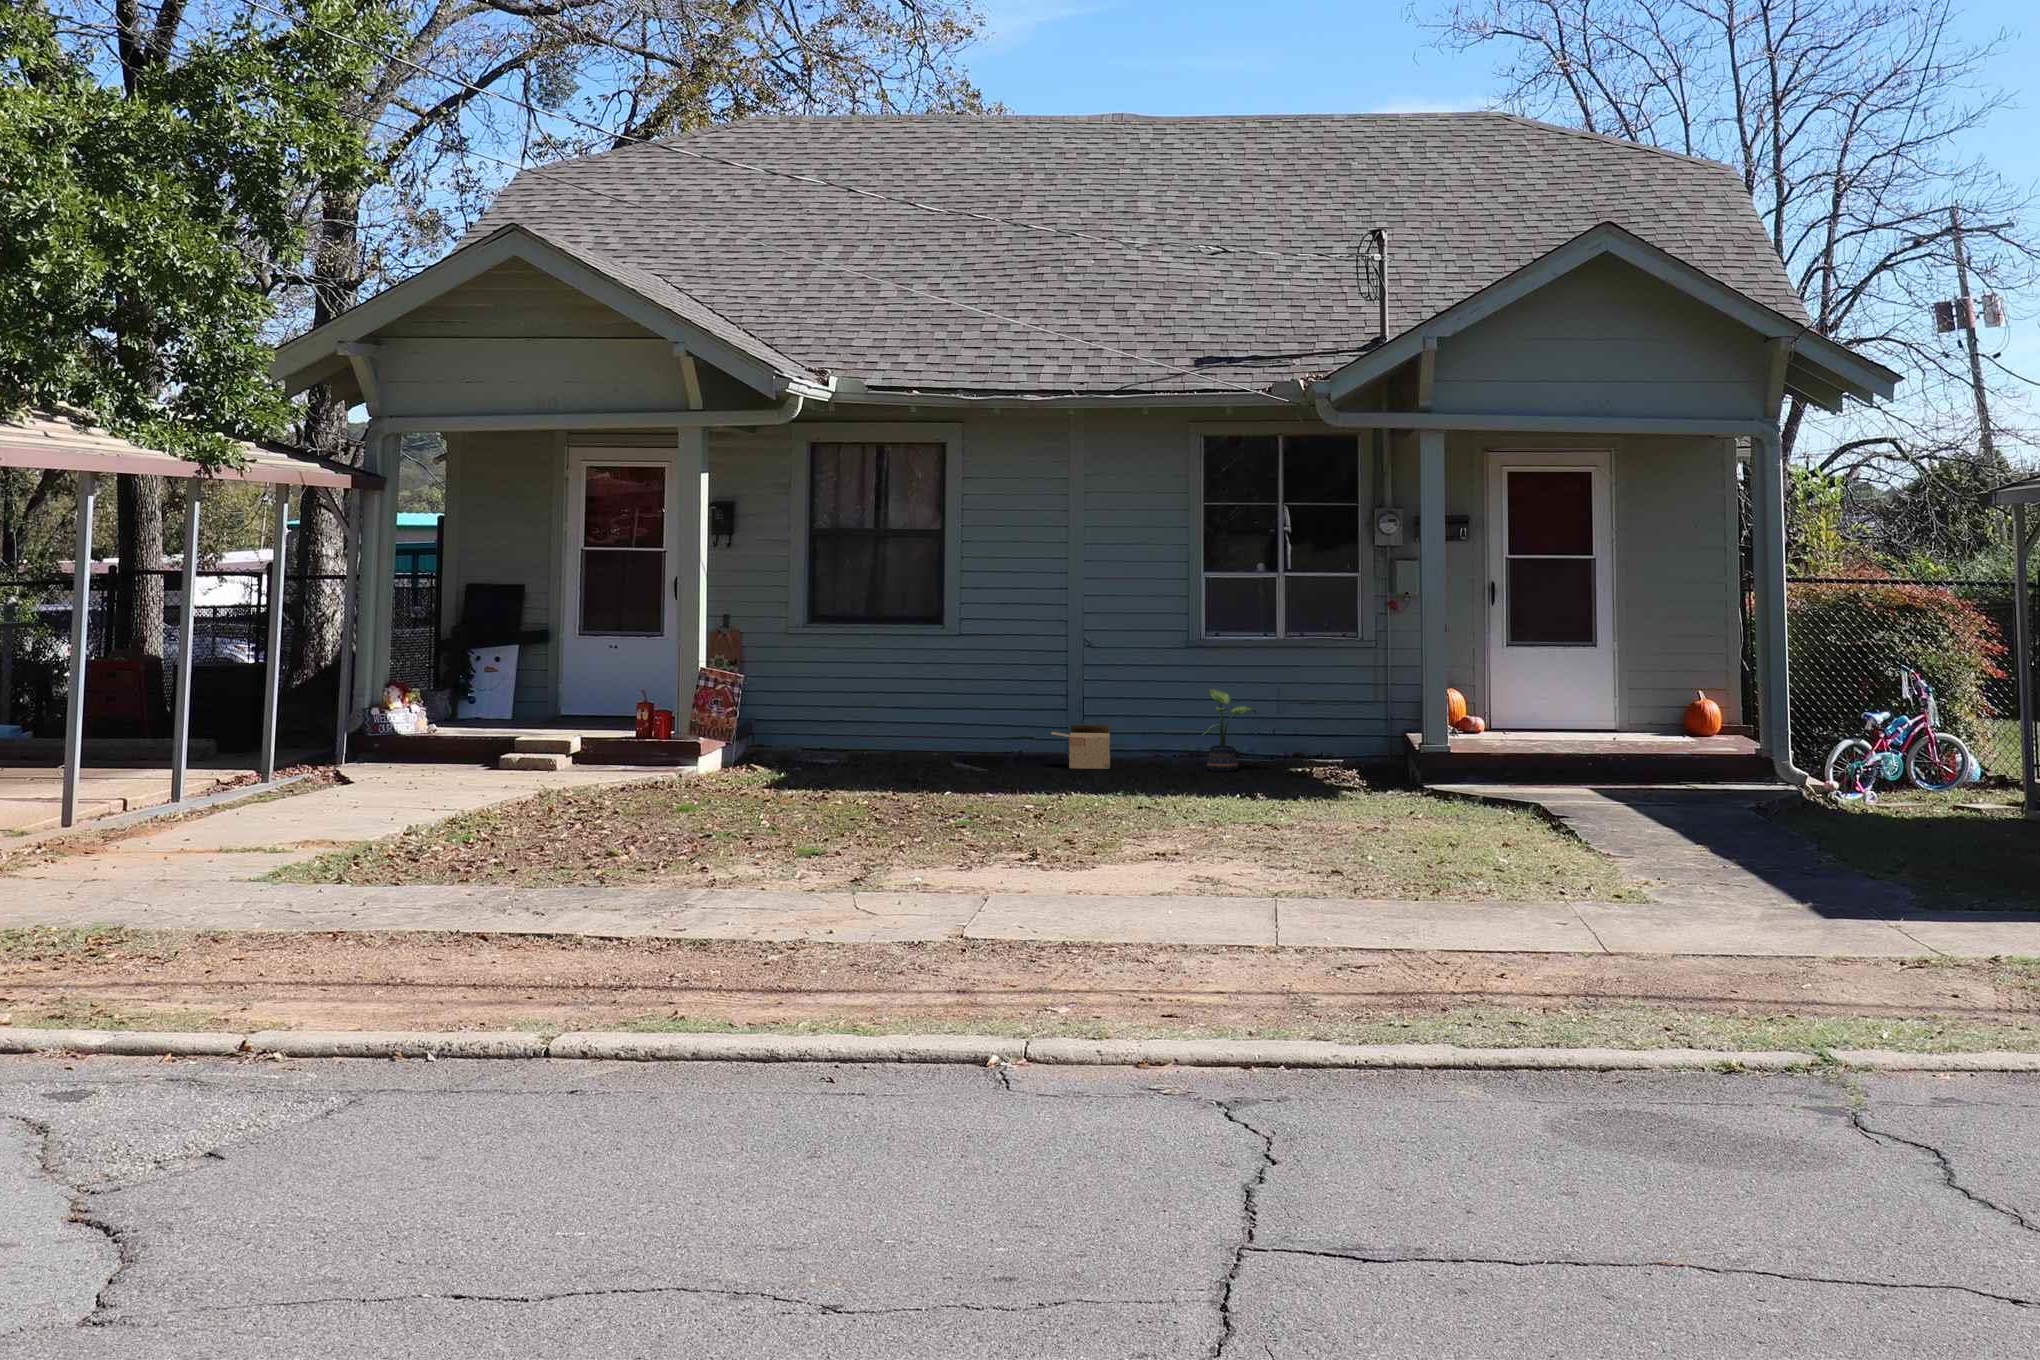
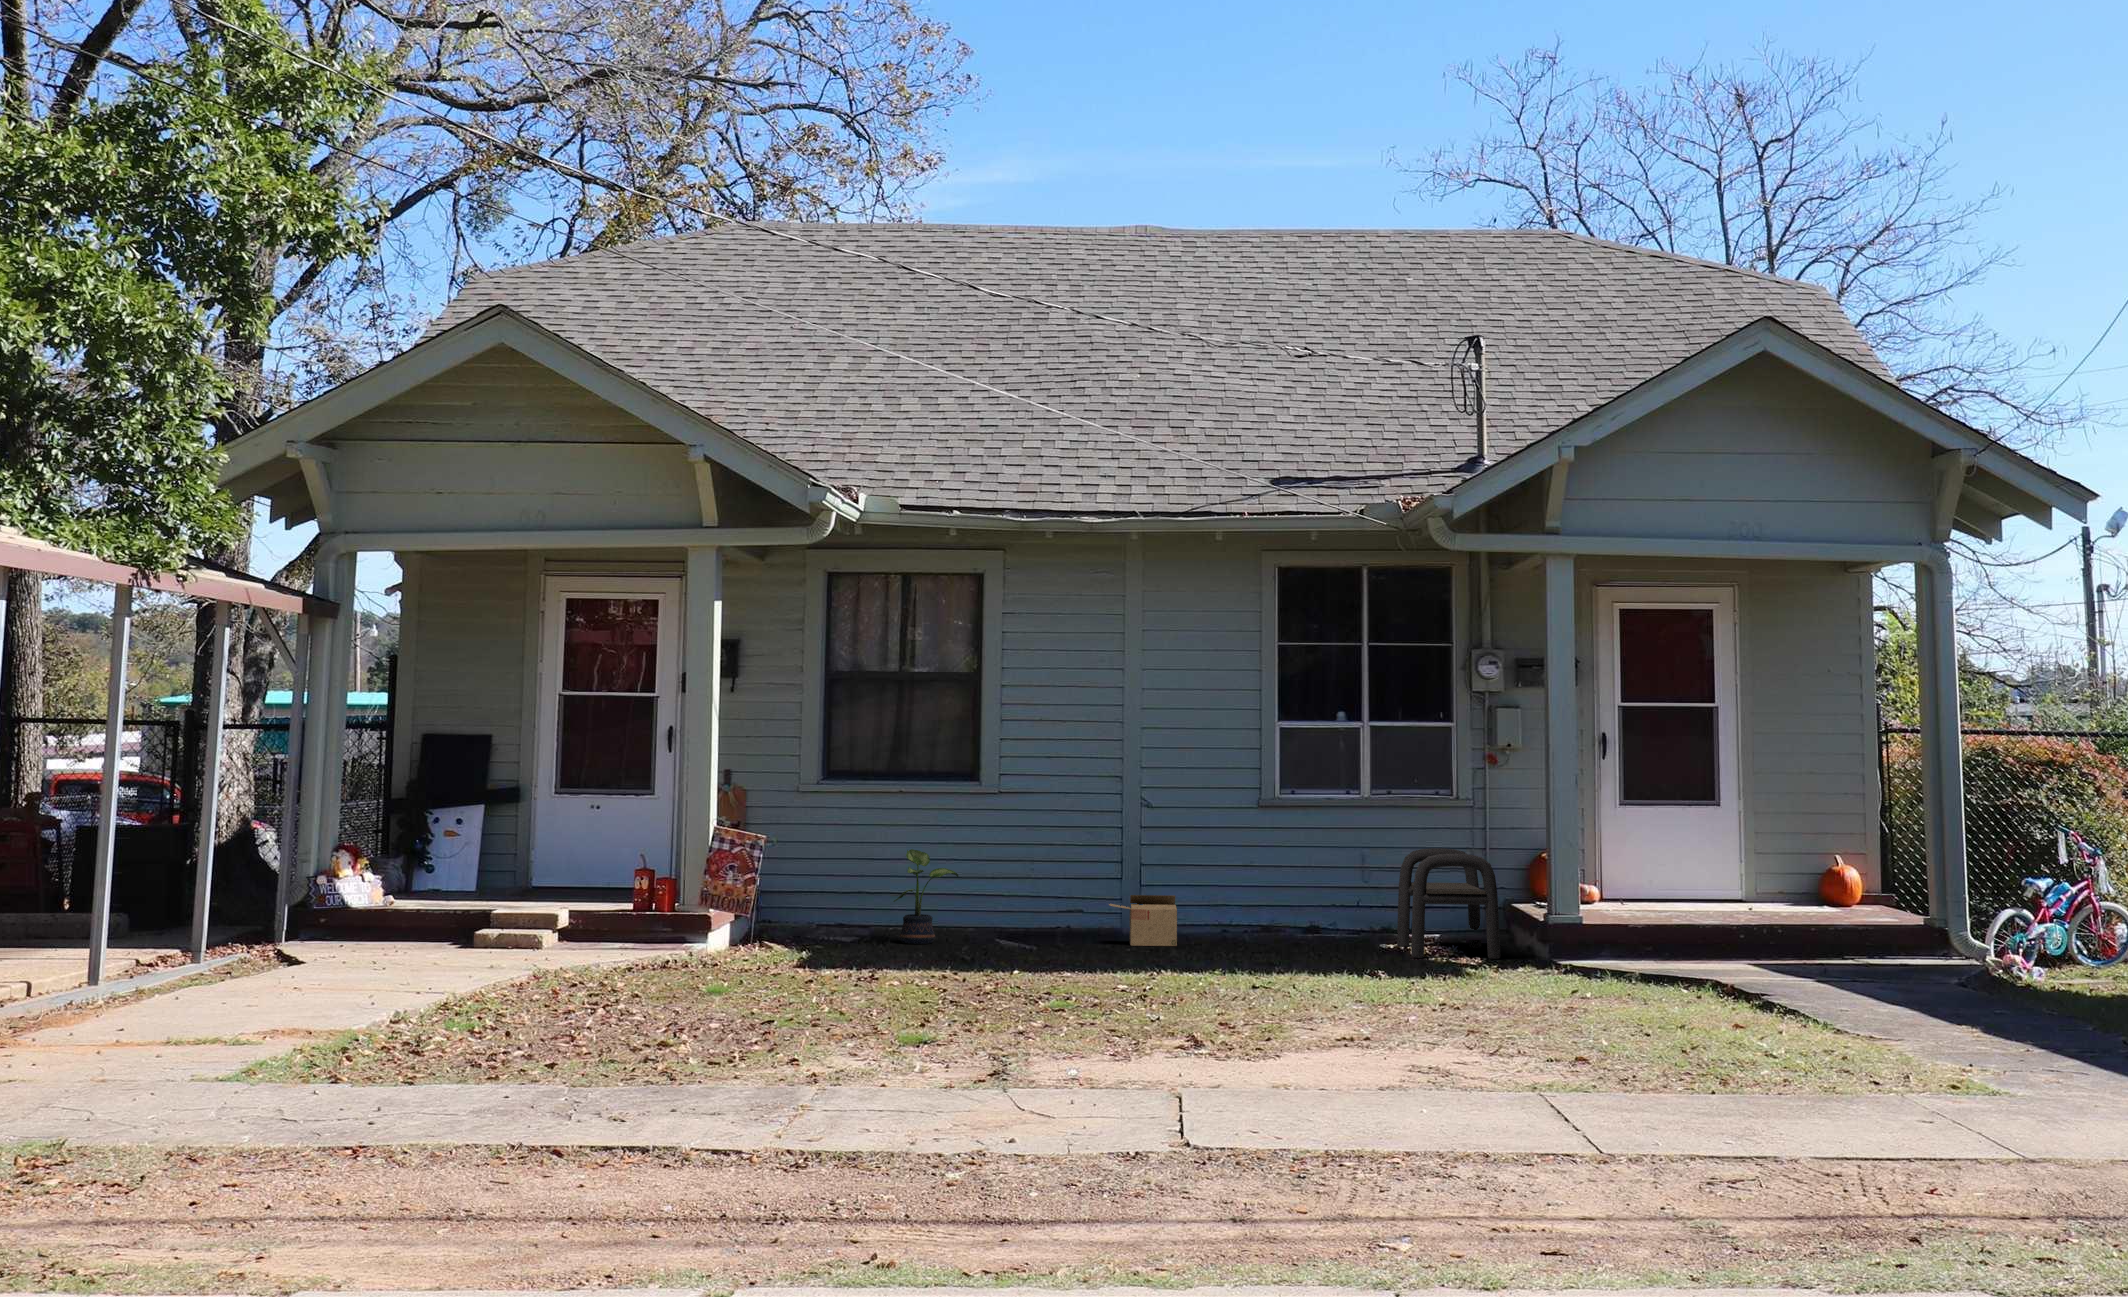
bench: none [1305,684,1386,781] -> present [1397,848,1501,959]
potted plant: present [1202,689,1257,772] -> present [894,849,958,944]

